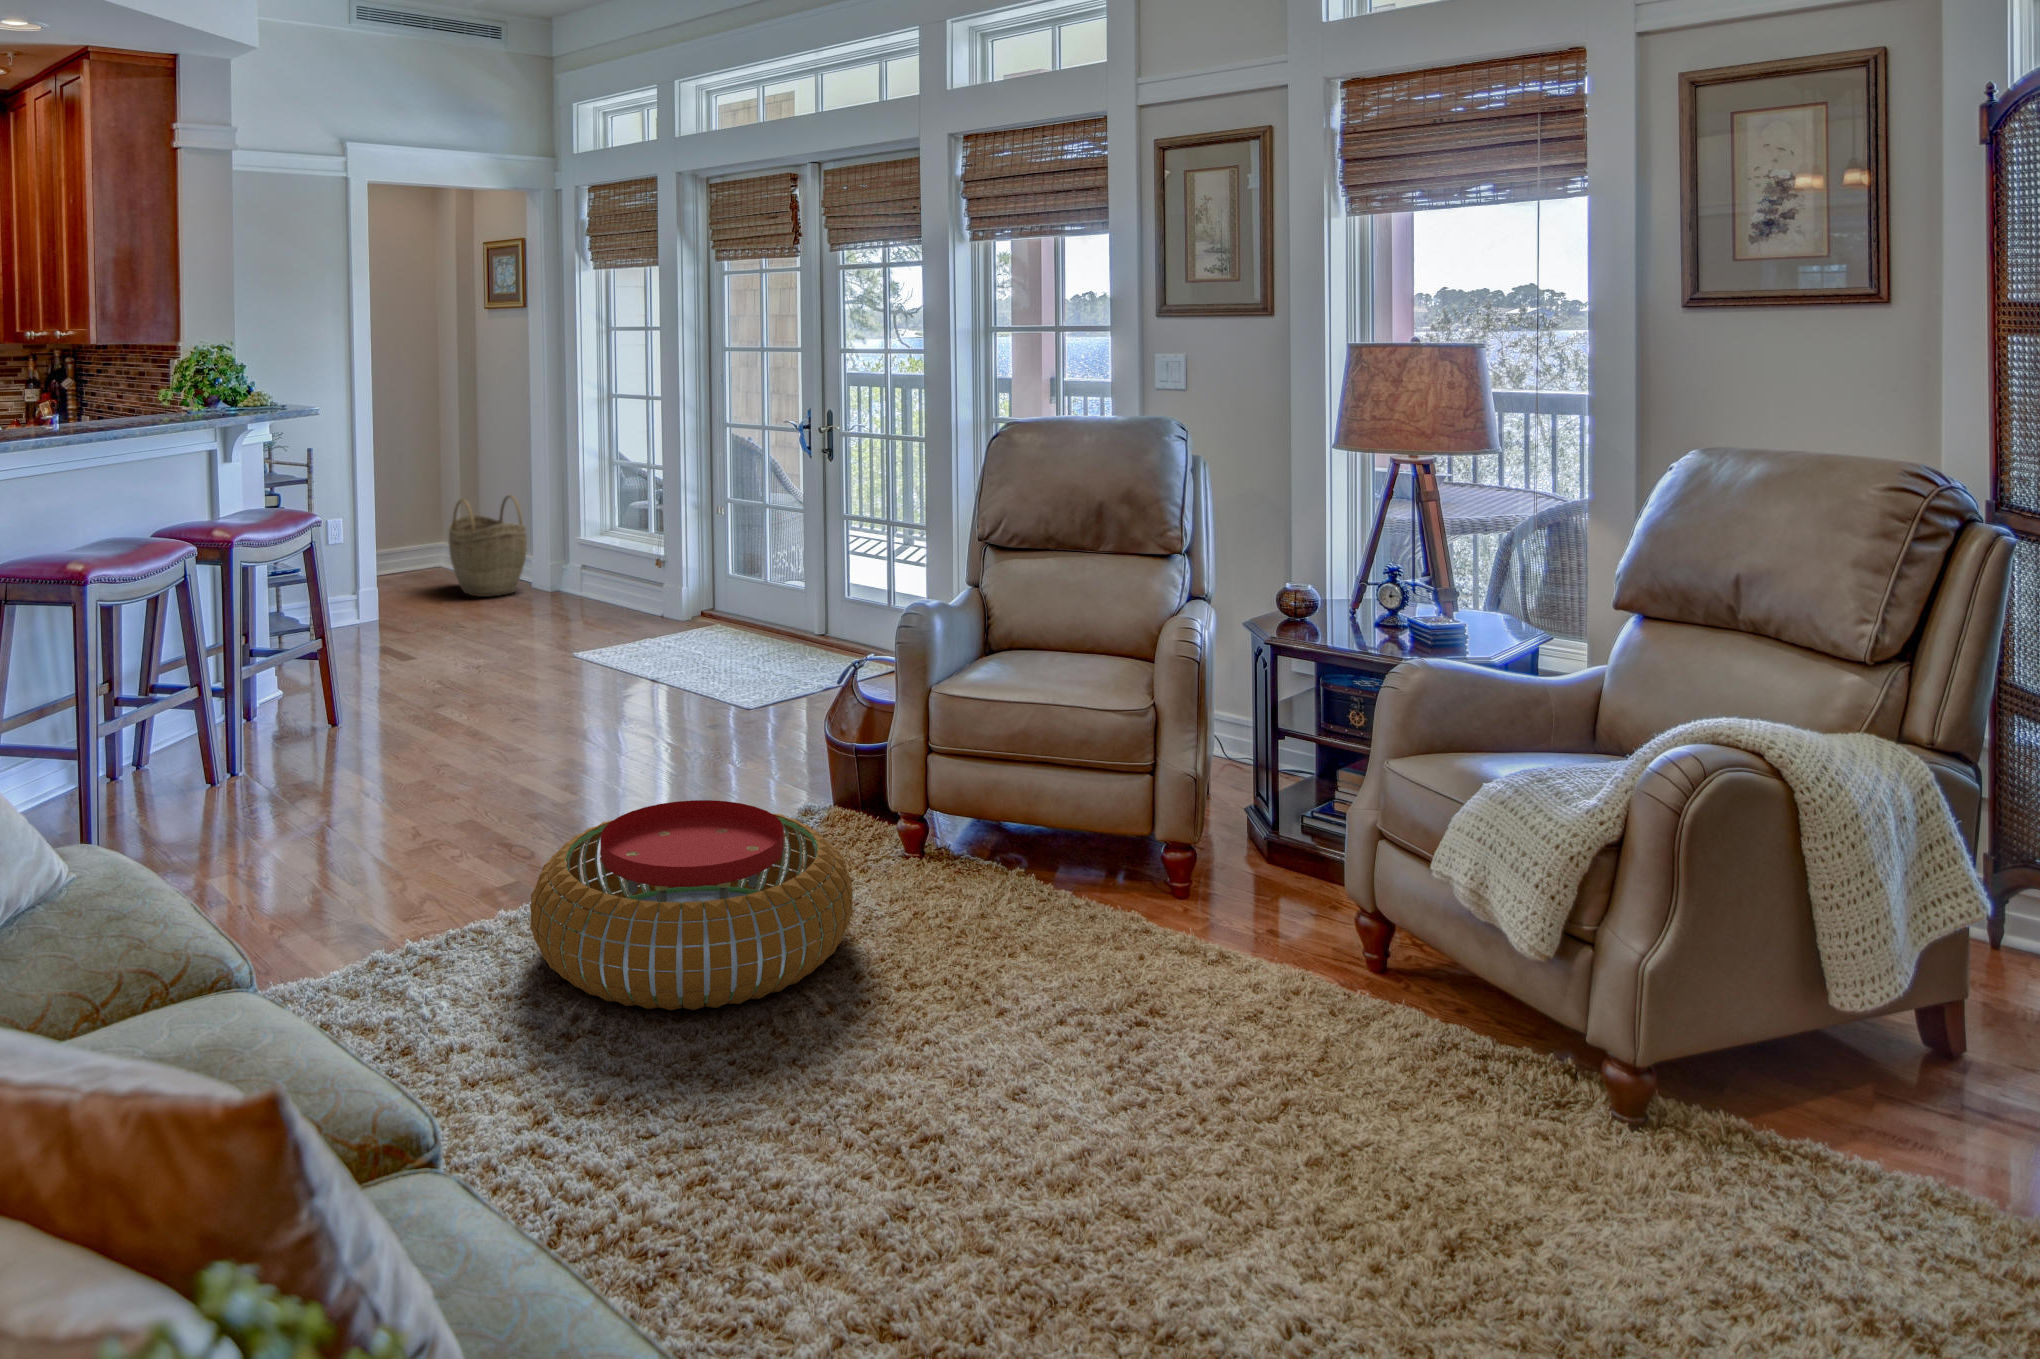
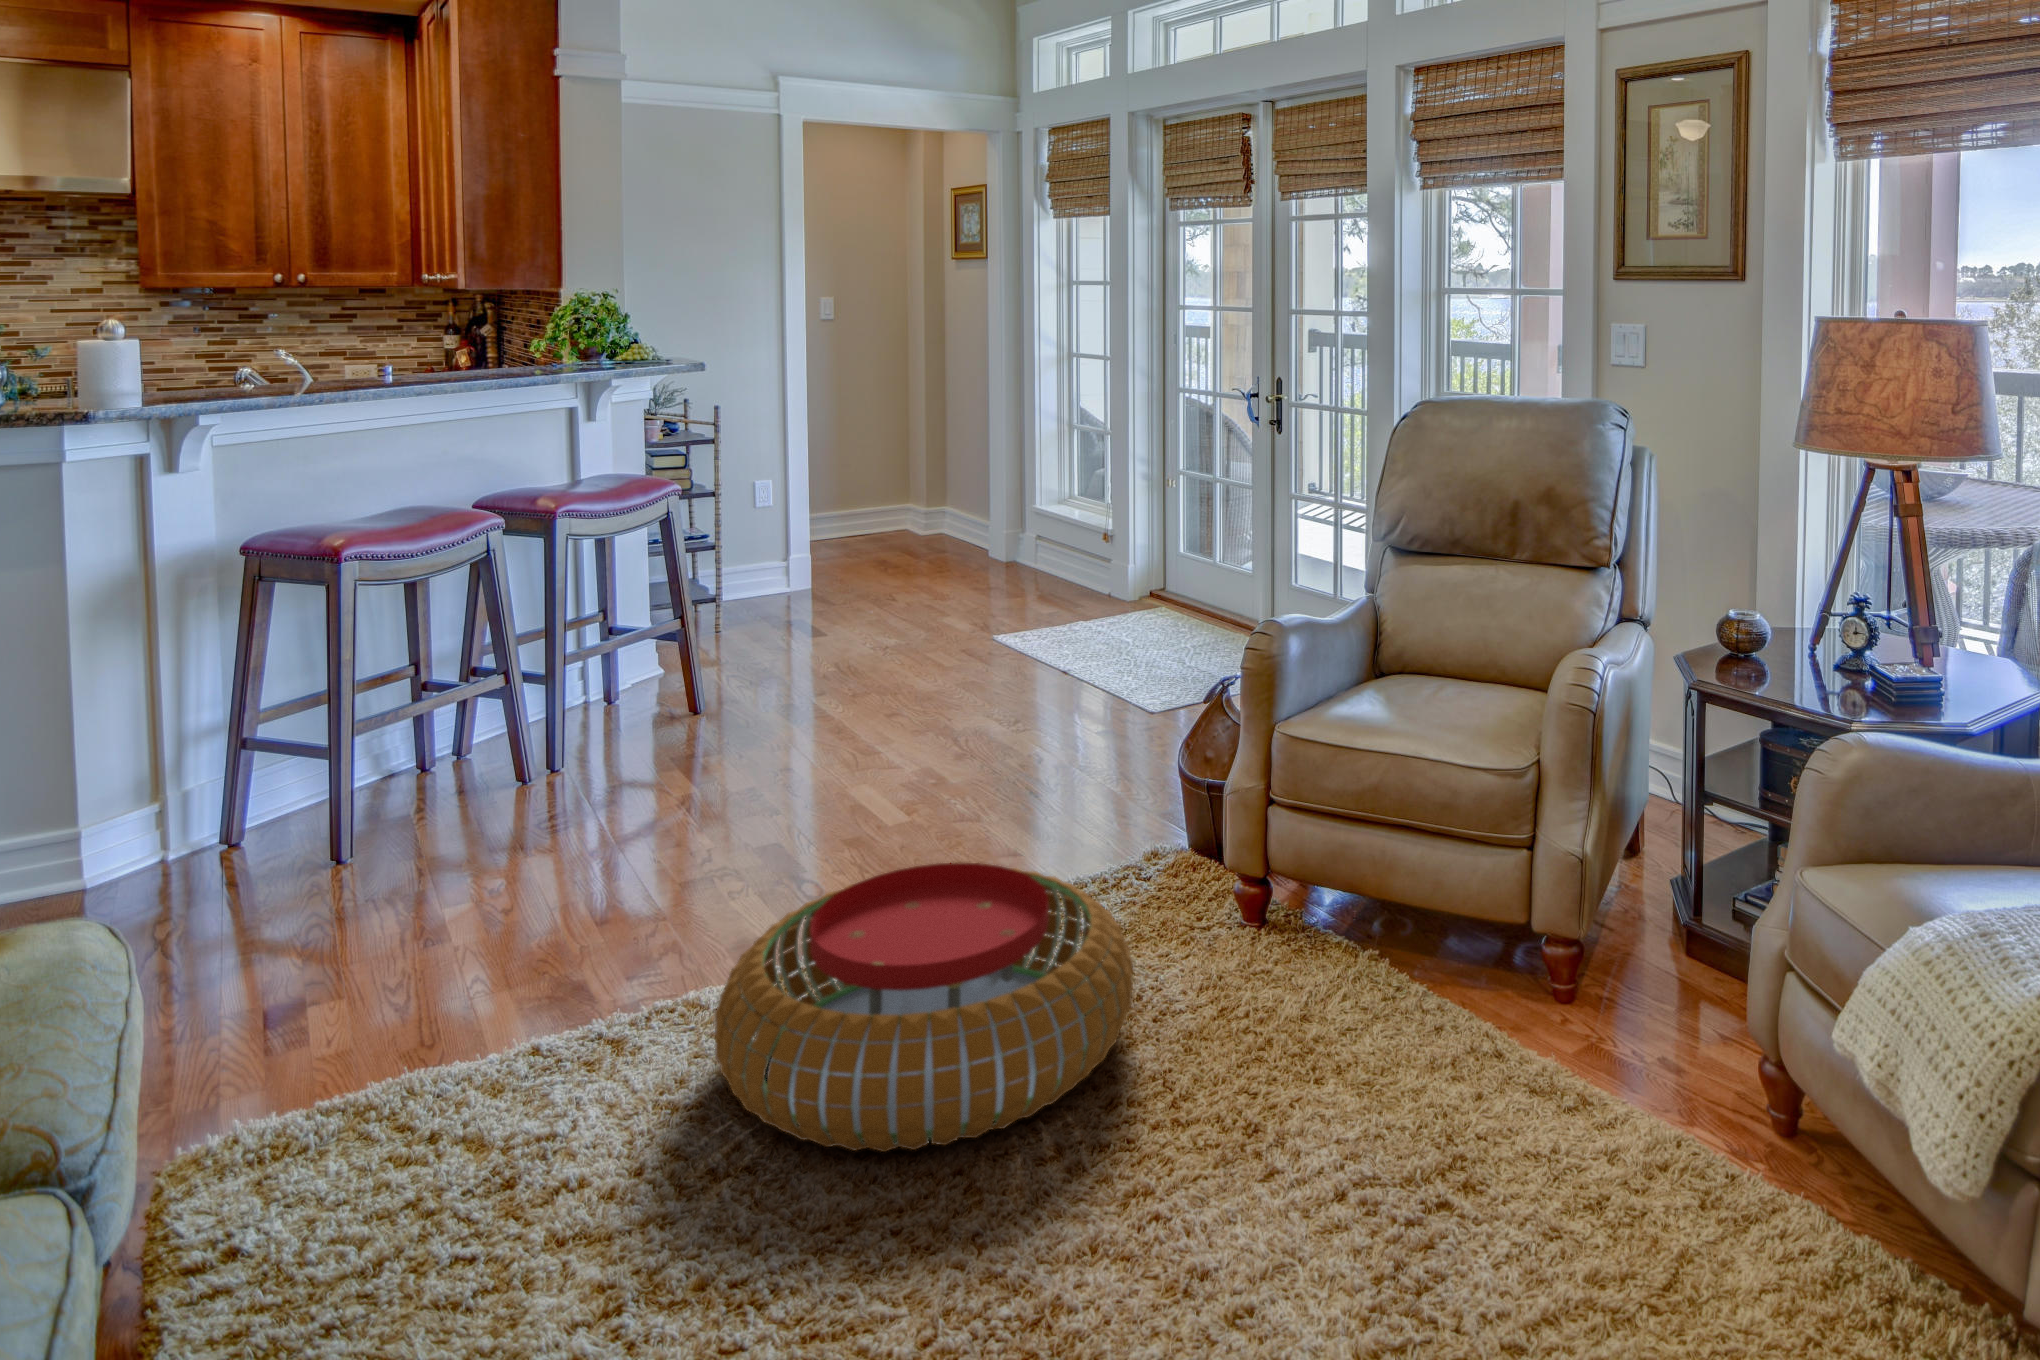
woven basket: present [449,495,527,597] -> none [900,460,982,570]

